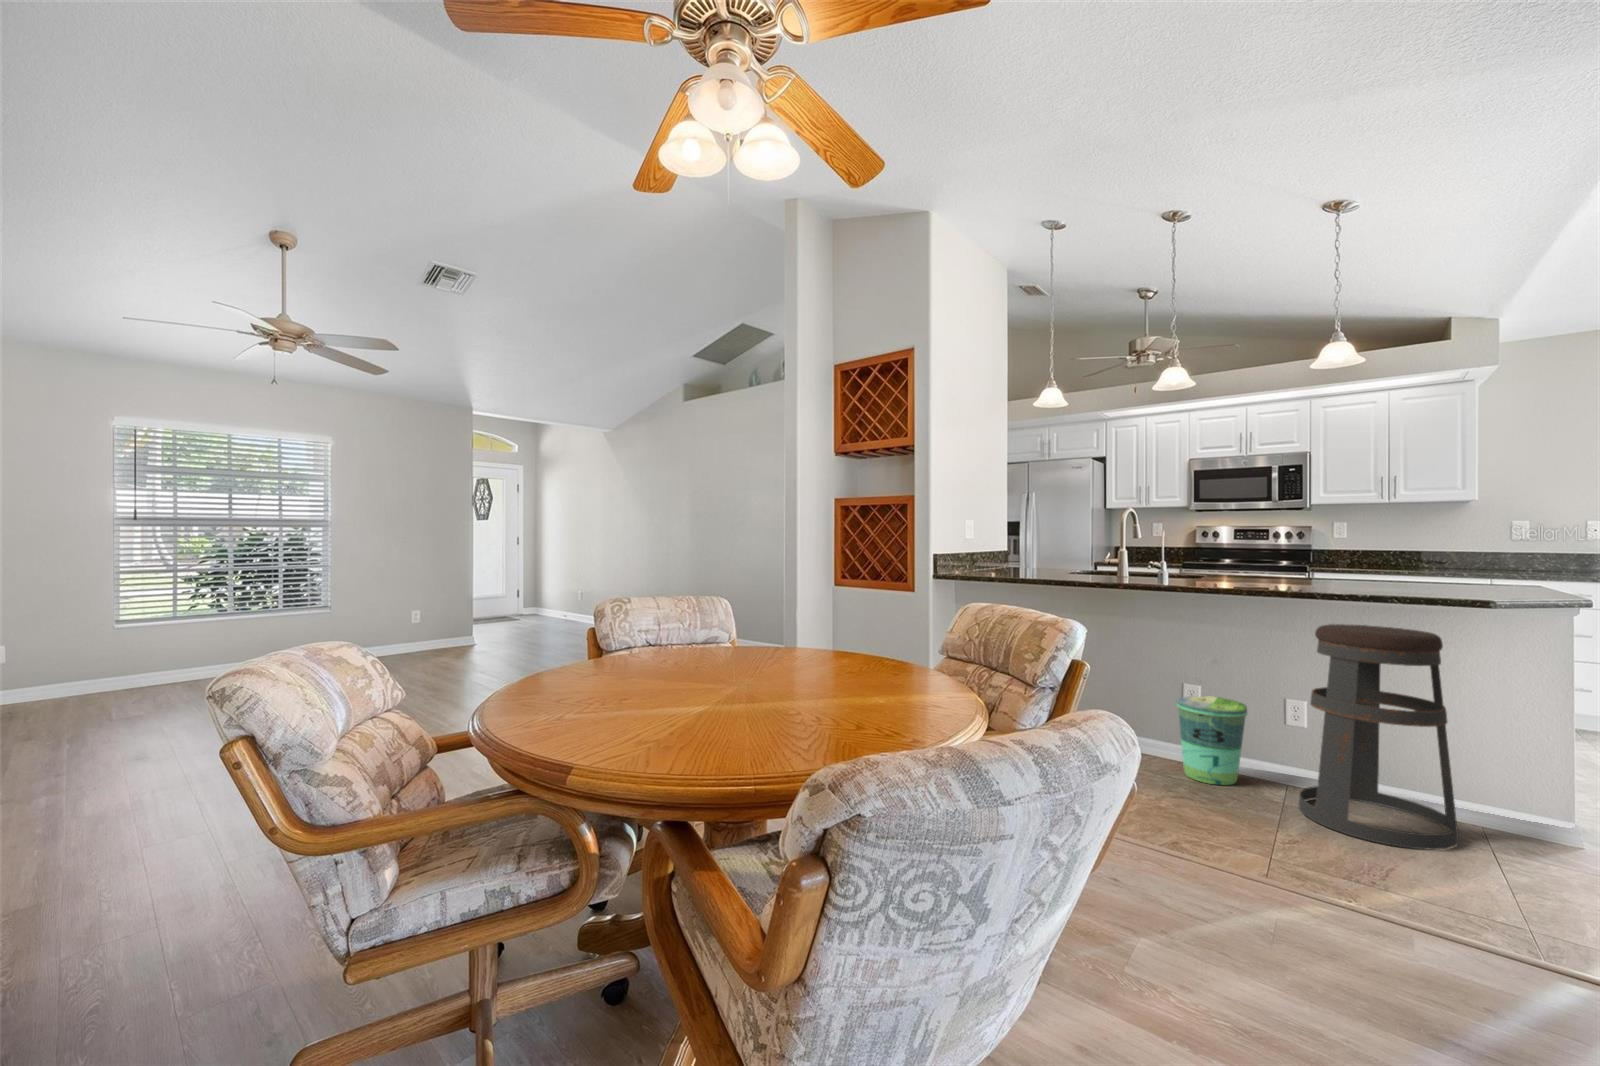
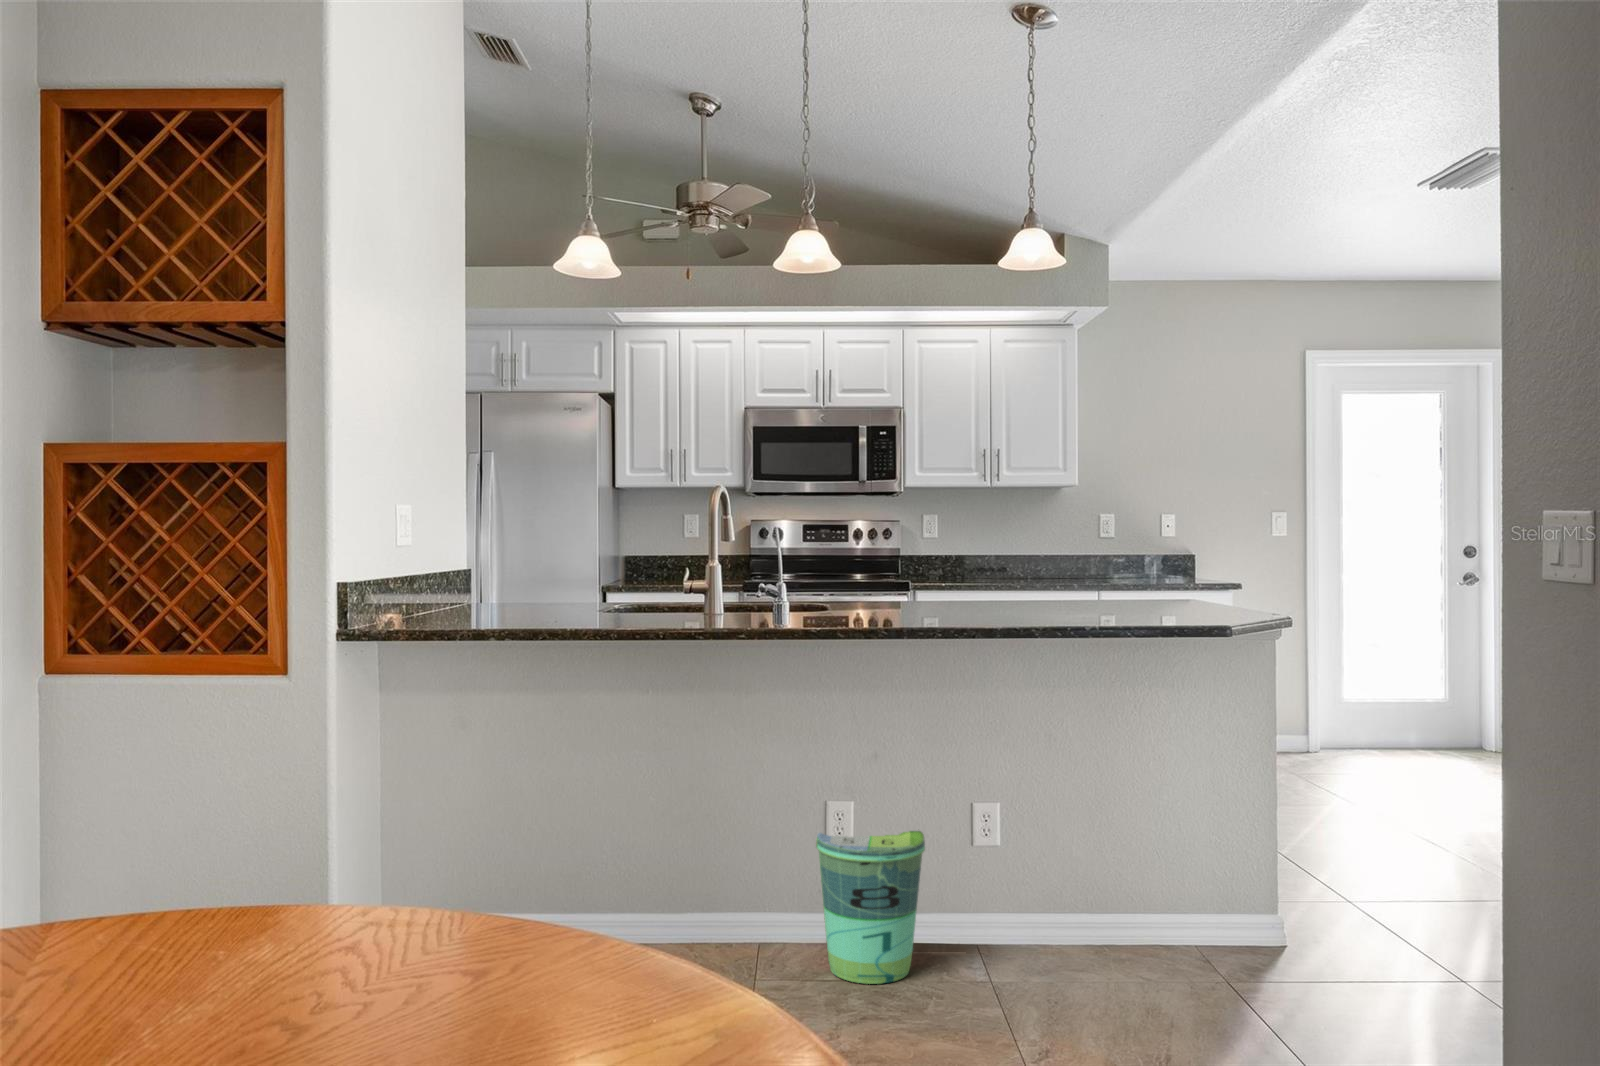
bar stool: present [1299,624,1459,850] -> none [1010,678,1214,1036]

